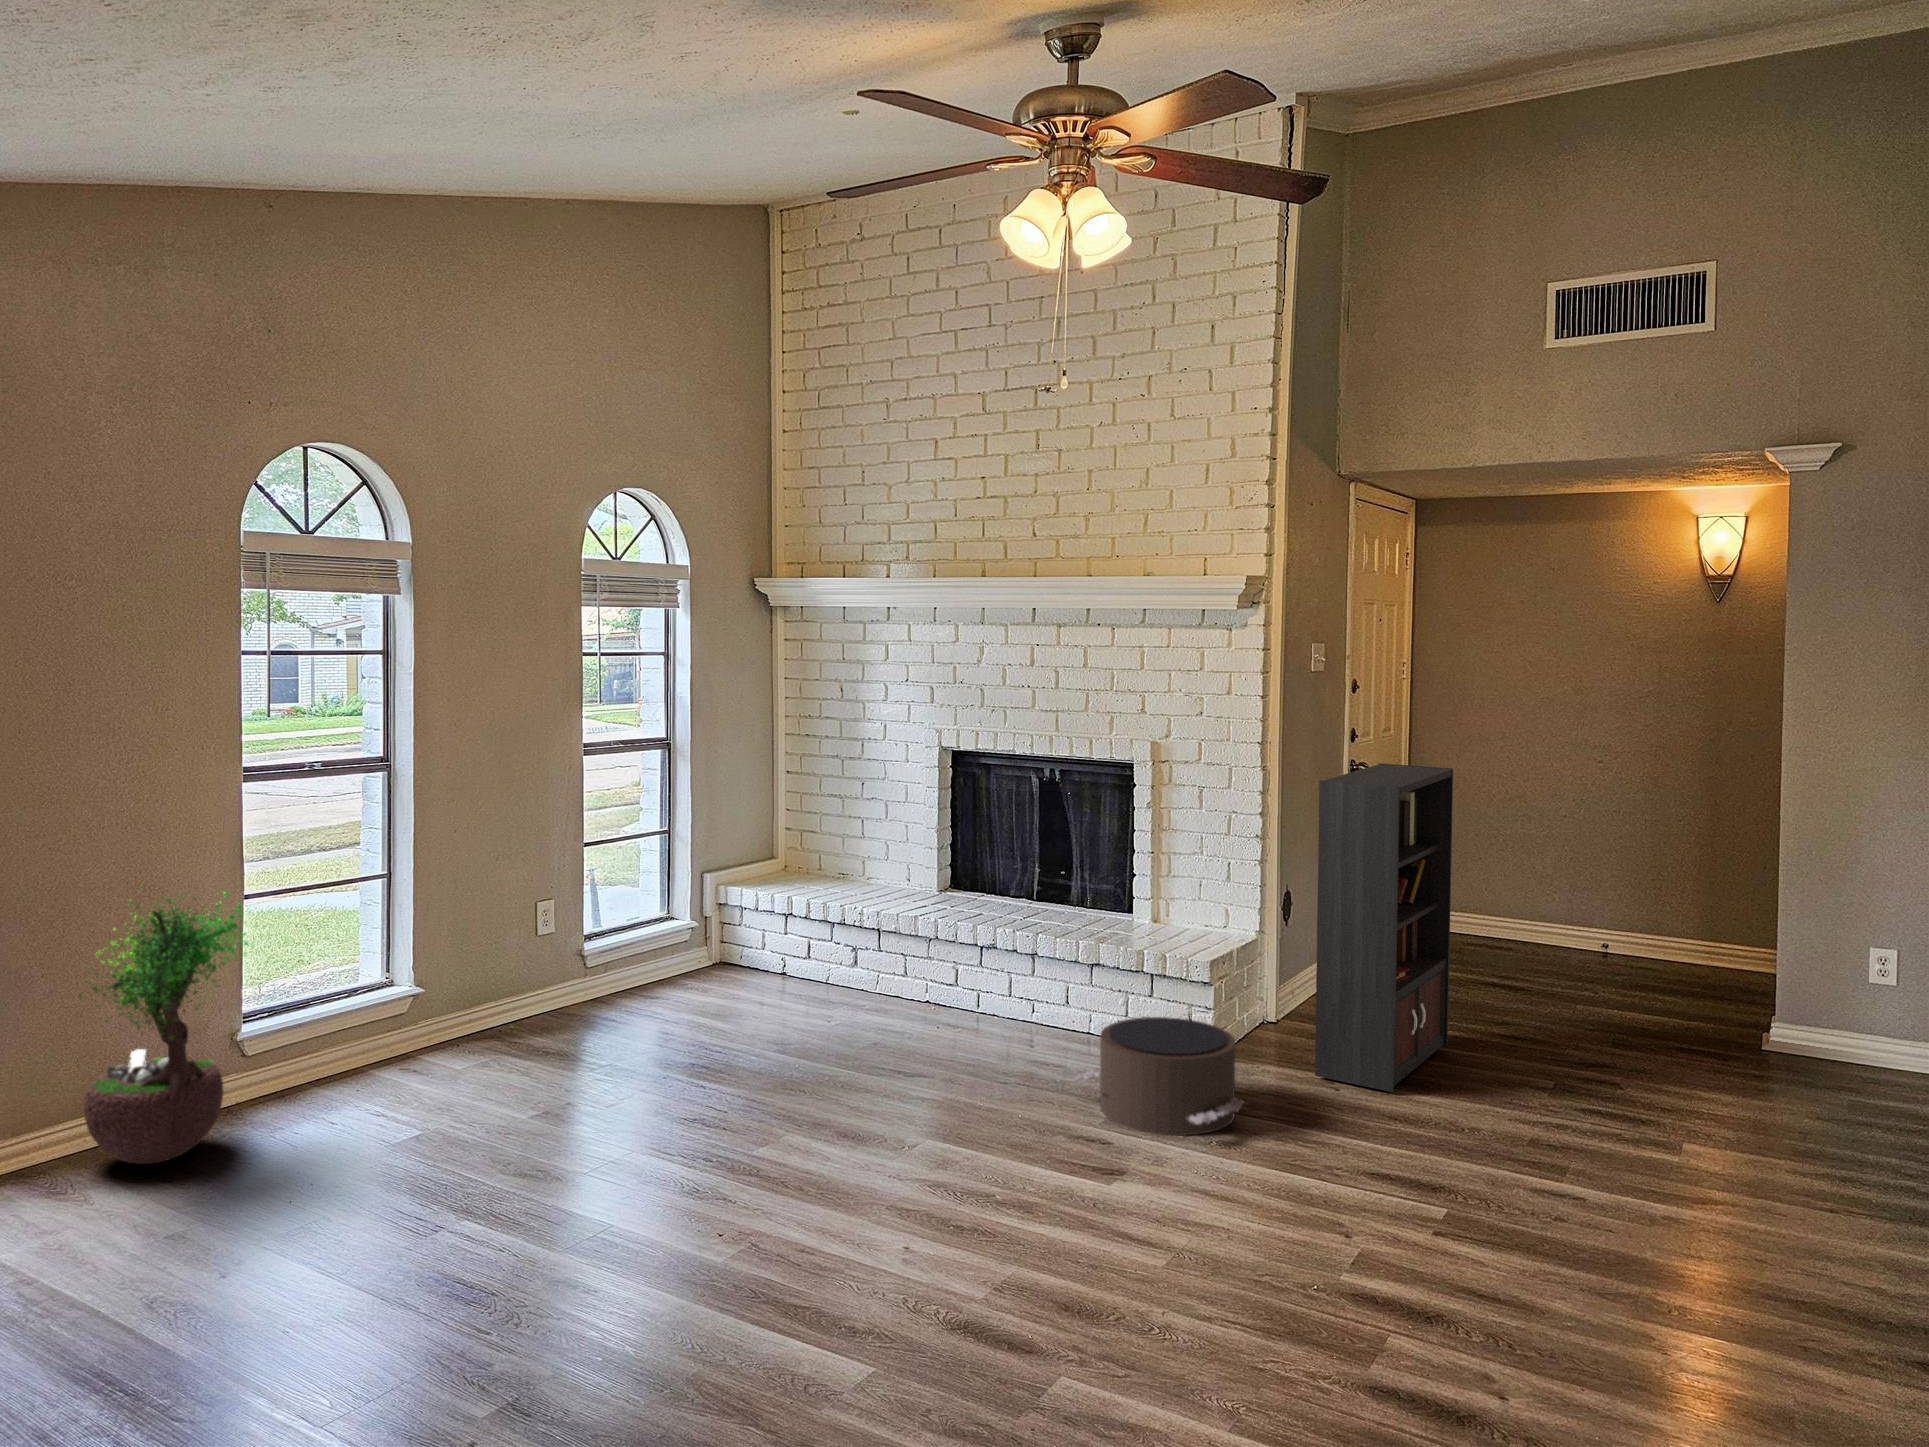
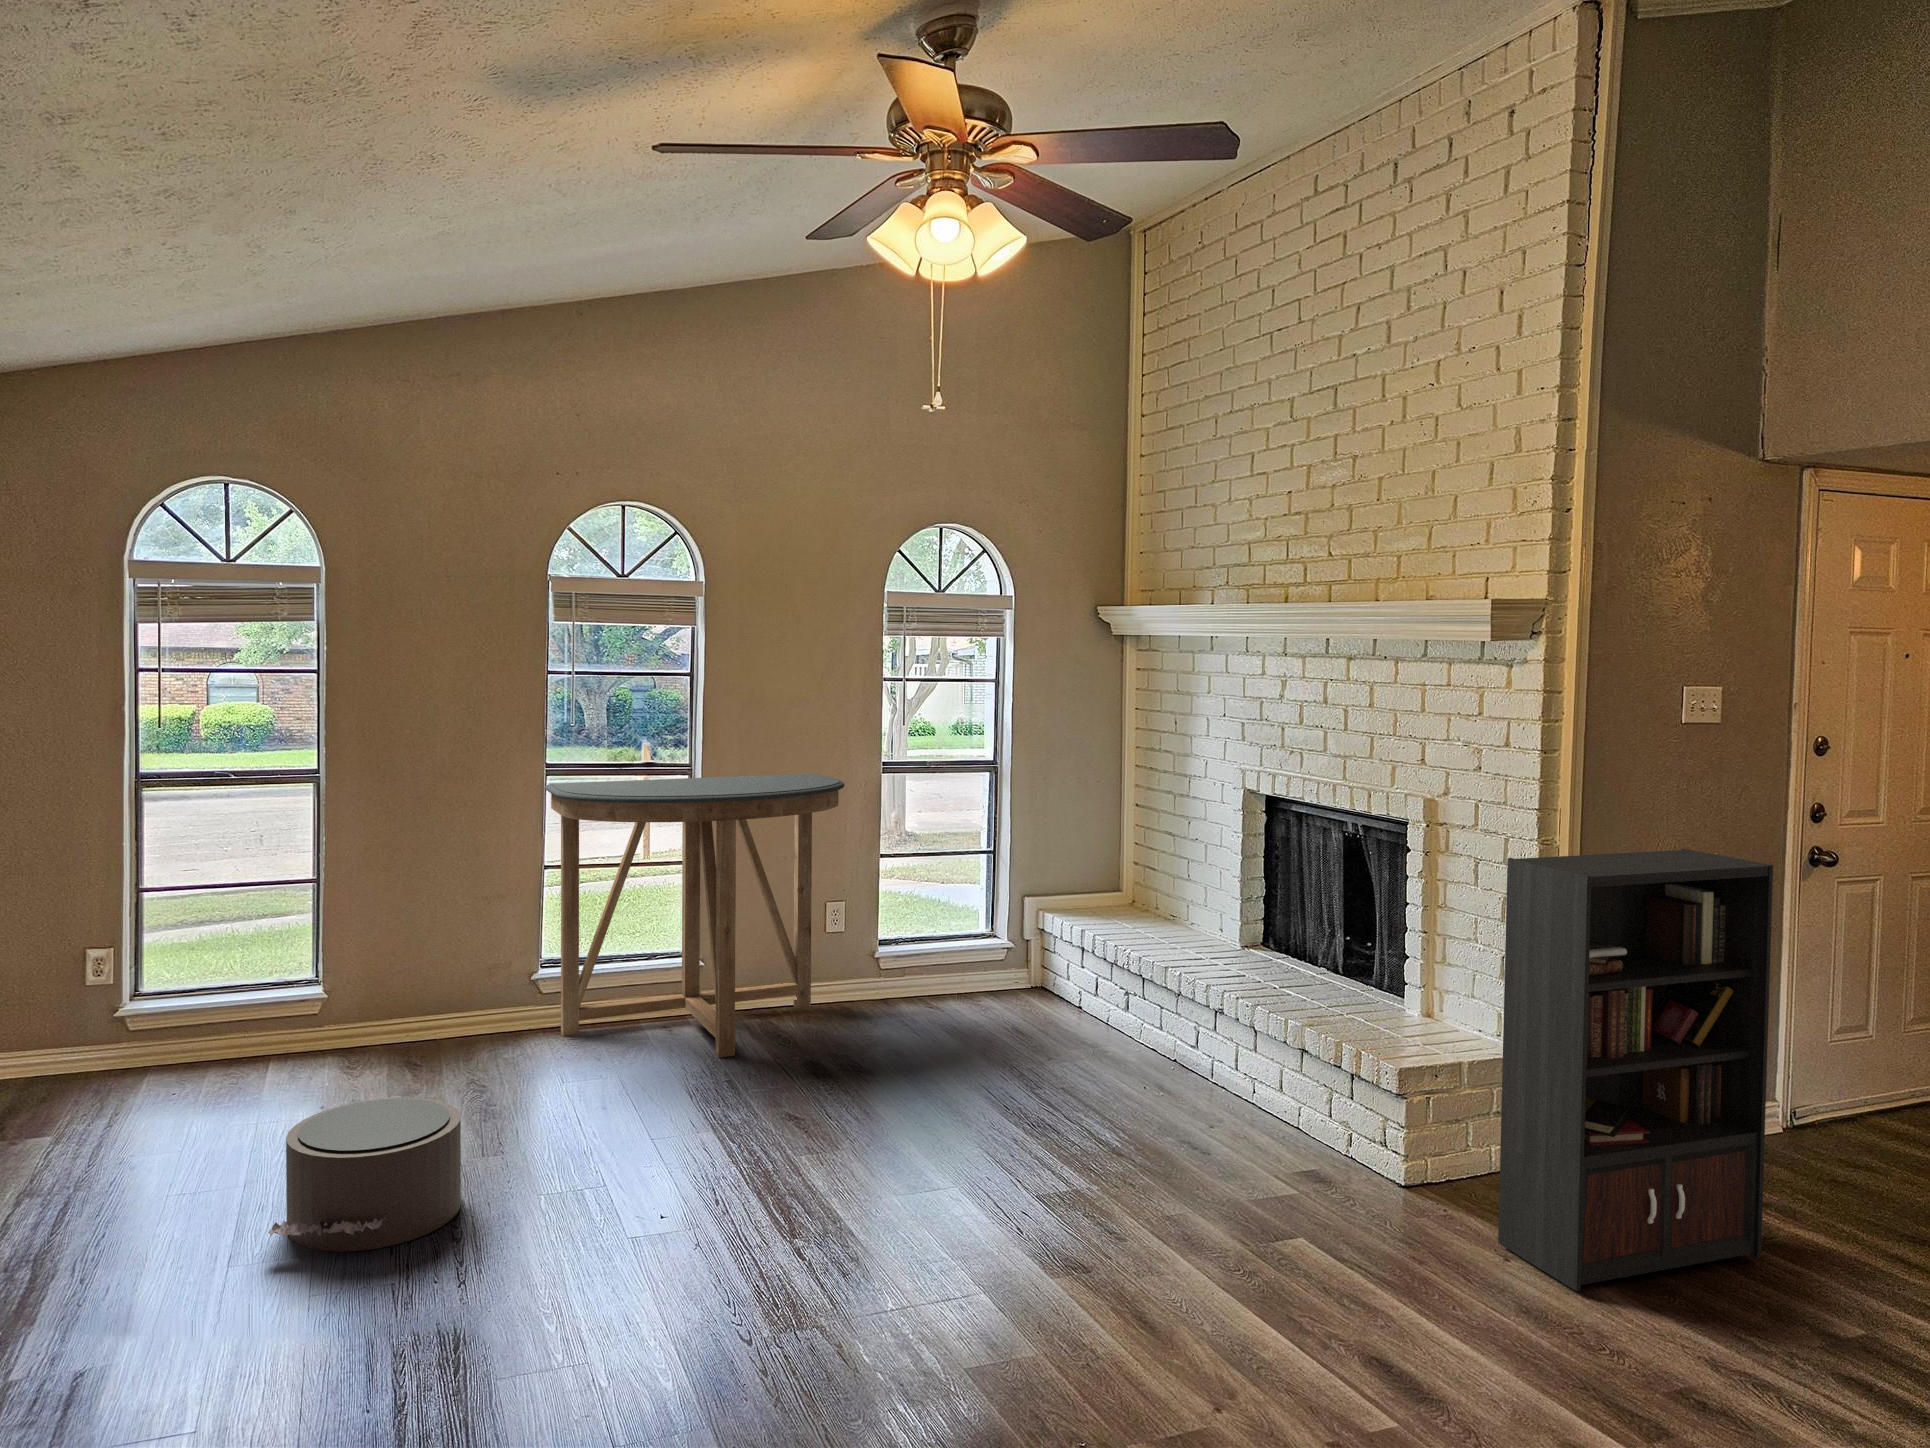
console table: none [267,766,598,1107] -> present [545,773,844,1058]
potted tree: present [80,885,256,1164] -> none [346,834,490,1054]
pouf: present [1073,1017,1244,1135] -> present [268,1098,461,1252]

